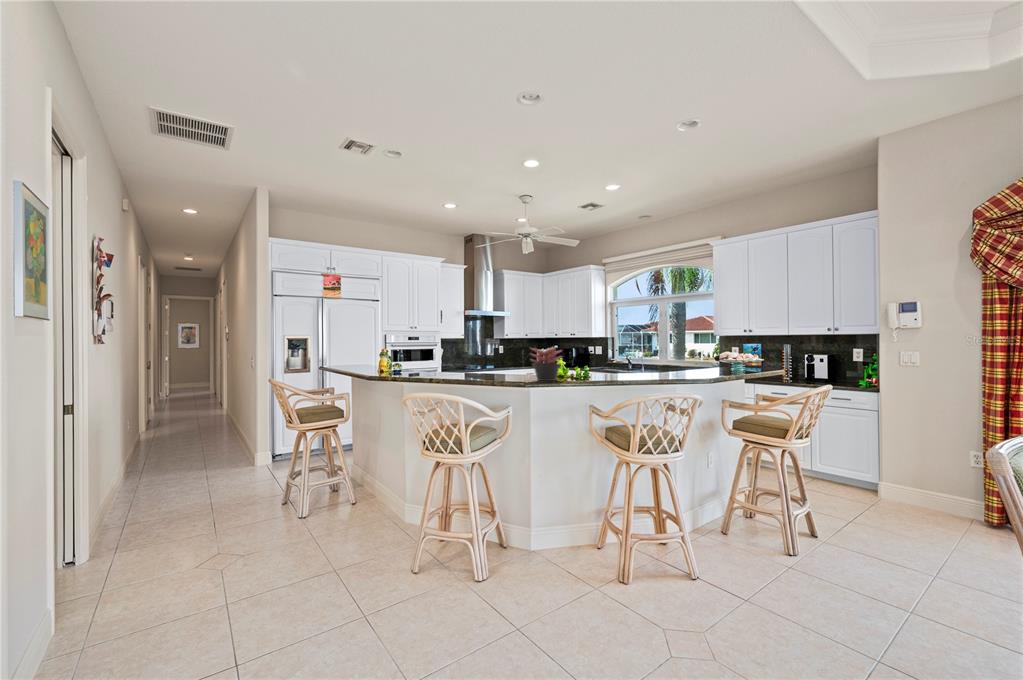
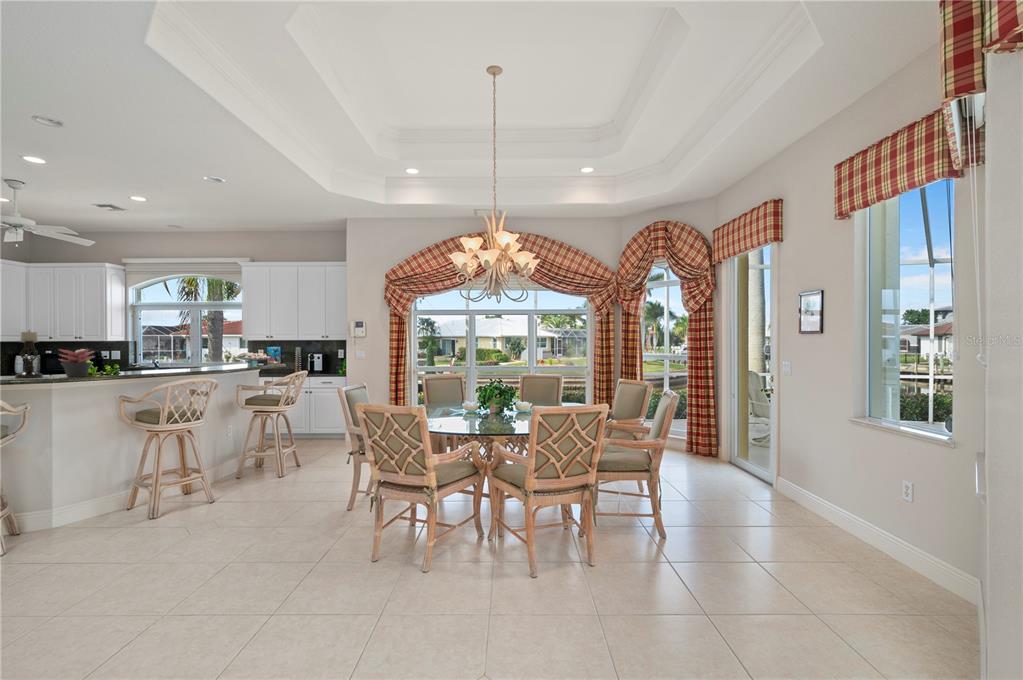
candle holder: none [501,326,522,378] -> present [15,330,43,378]

